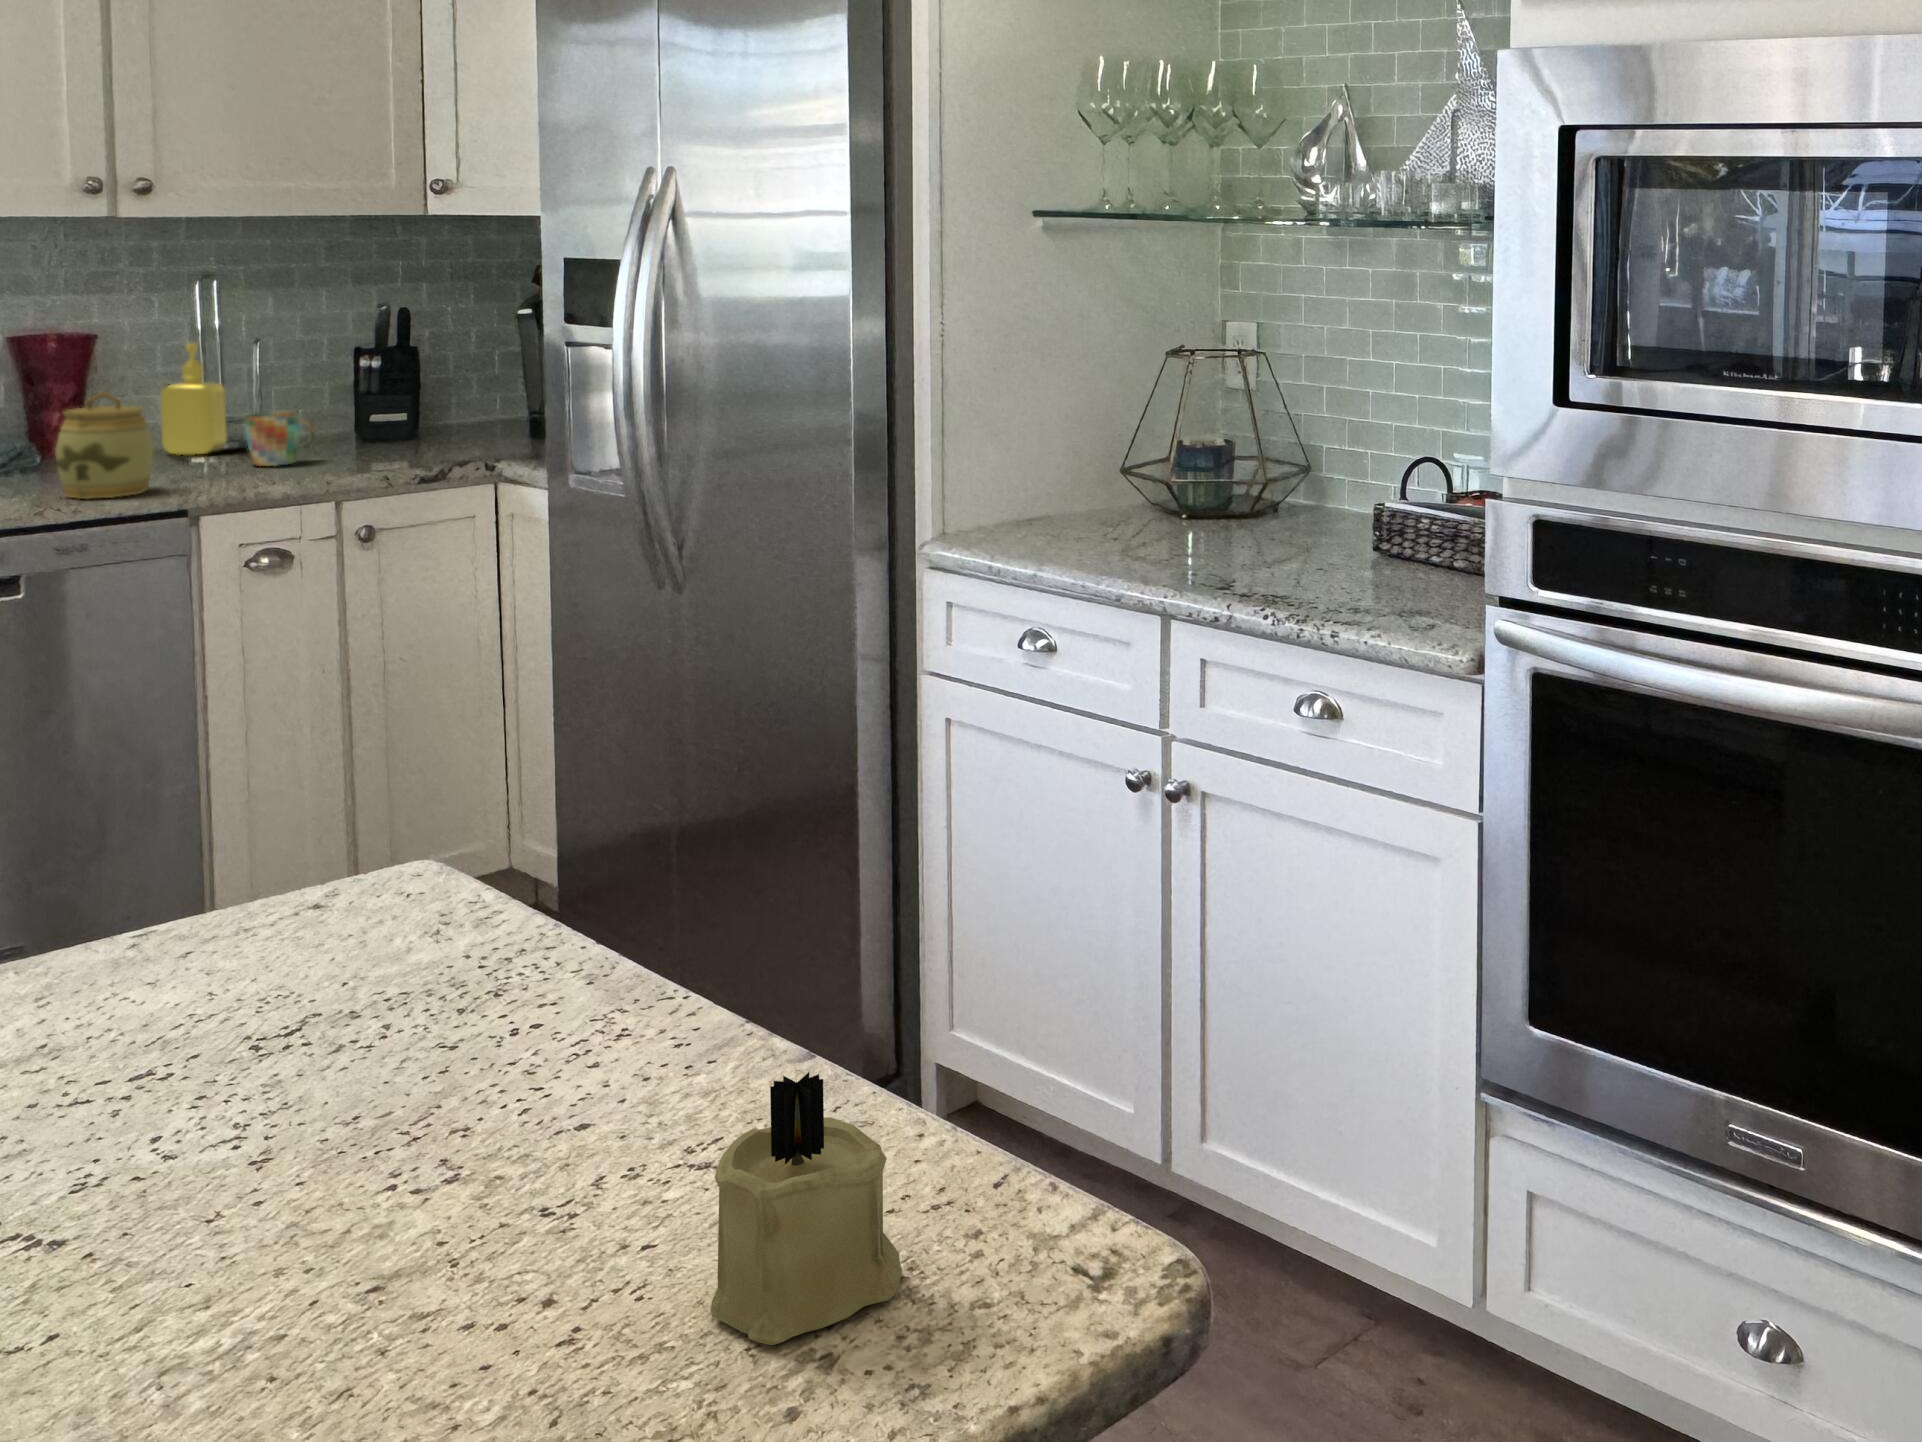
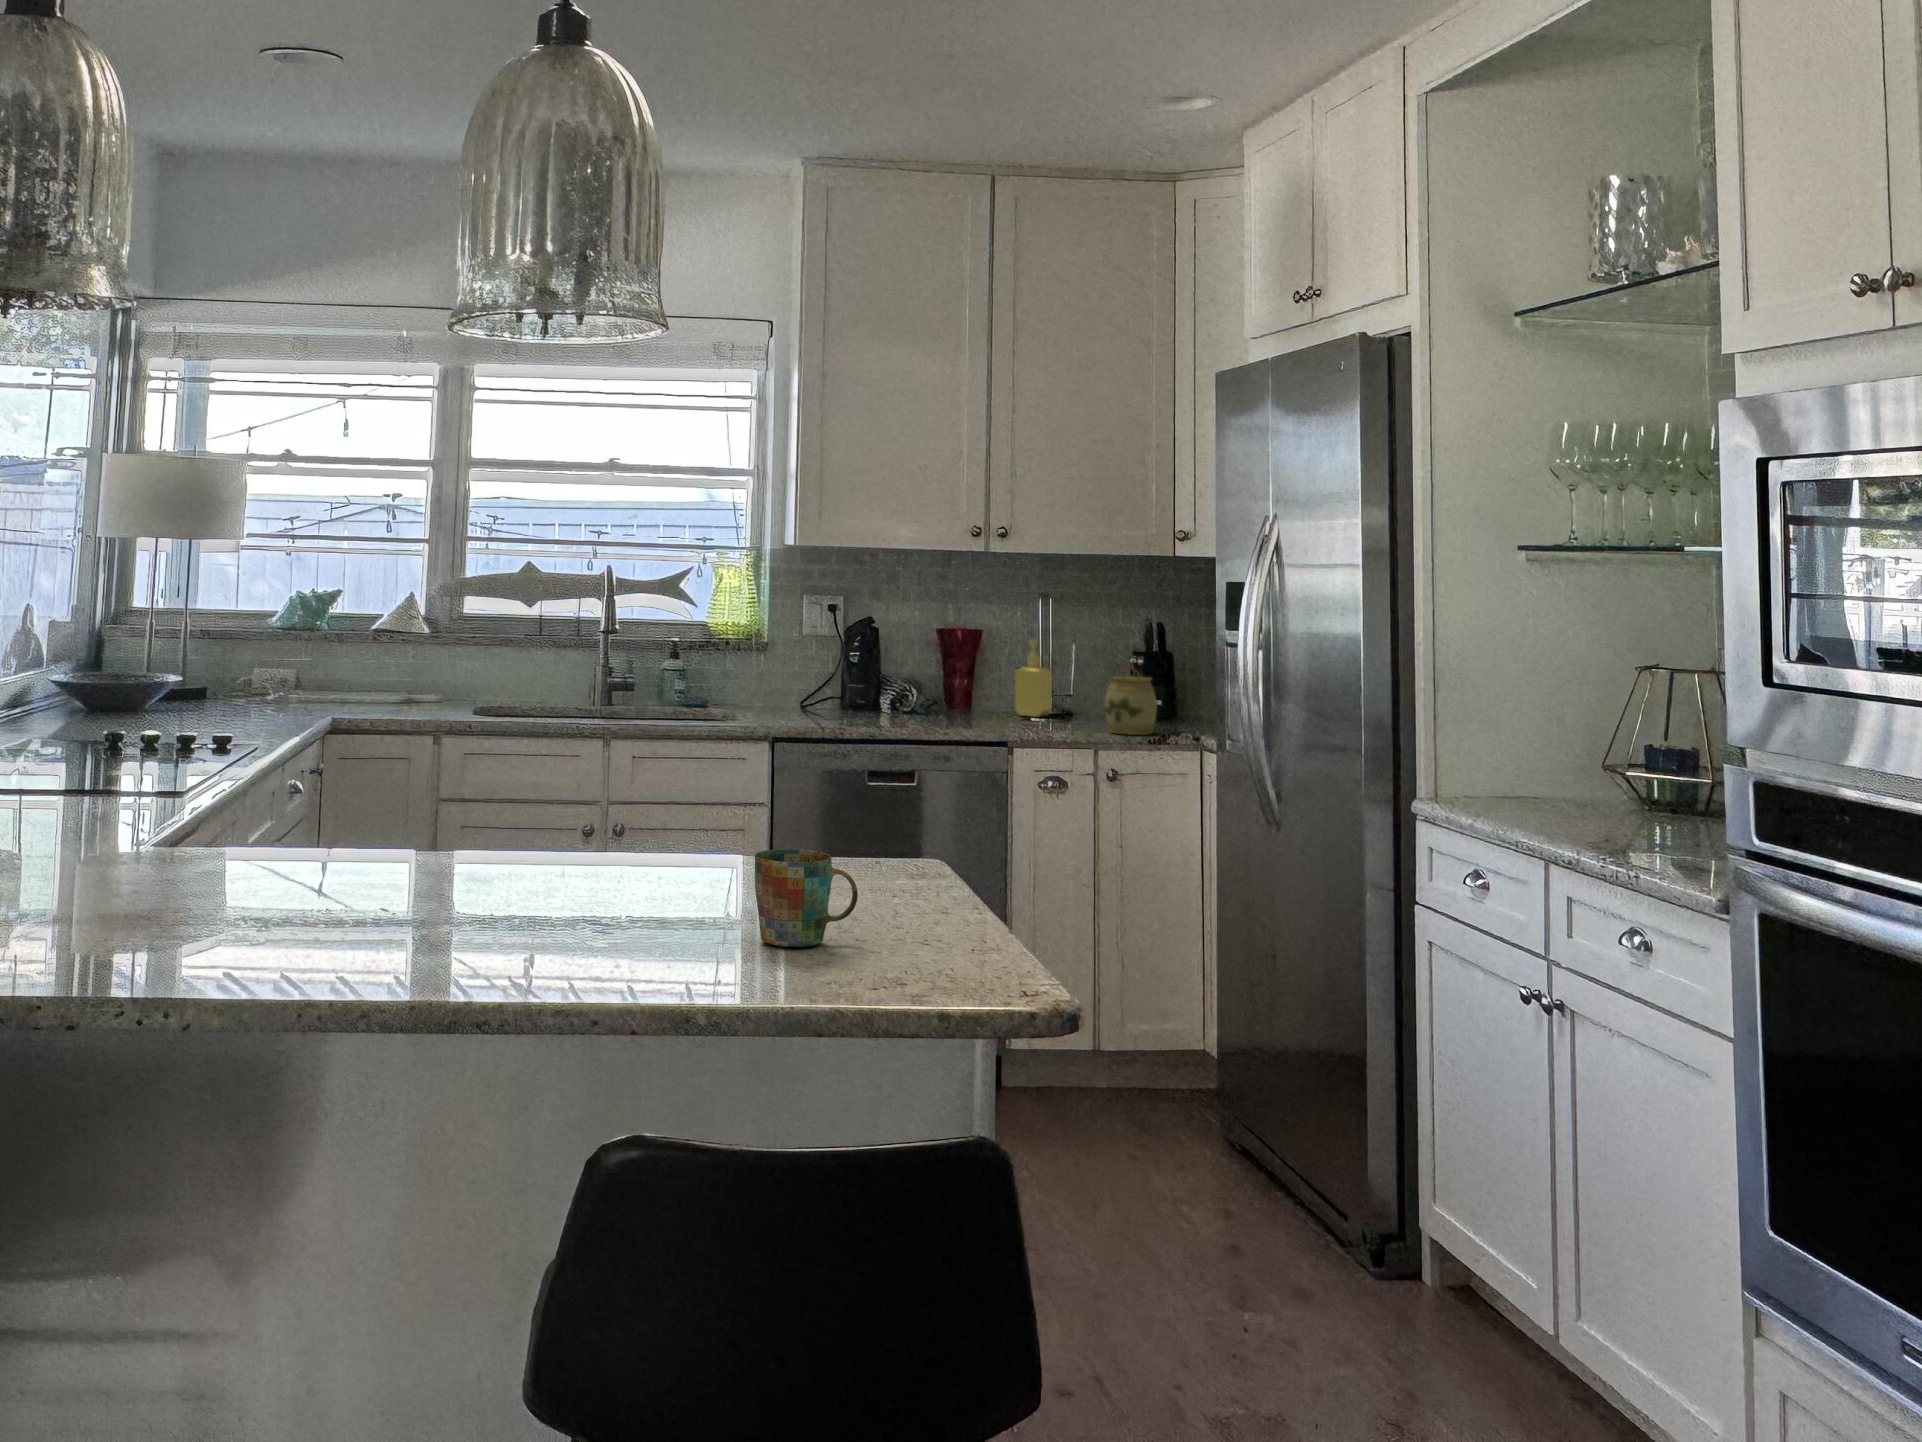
jar: present [55,392,154,499] -> present [1105,666,1157,735]
mug: present [245,412,315,466] -> present [755,849,858,947]
candle: present [710,1072,902,1345] -> none [895,878,972,985]

